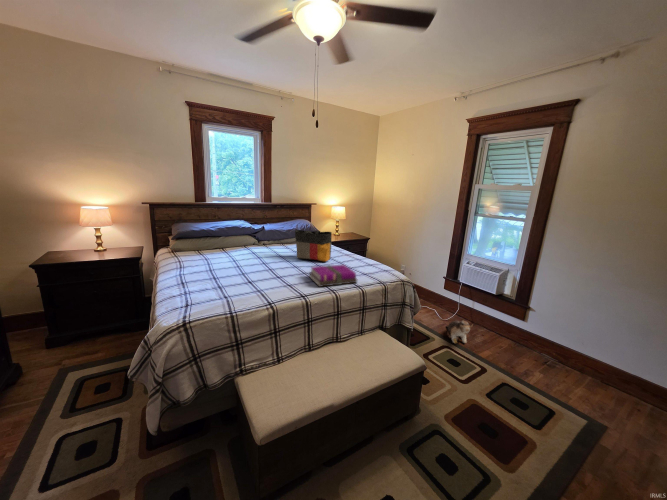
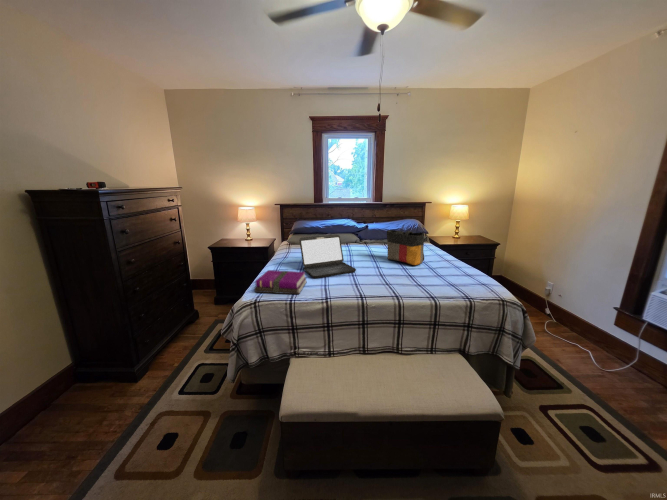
laptop: none [210,237,277,286] -> present [299,235,356,279]
notebook: present [310,265,357,287] -> present [254,270,306,294]
plush toy: present [447,321,473,343] -> none [596,373,643,412]

